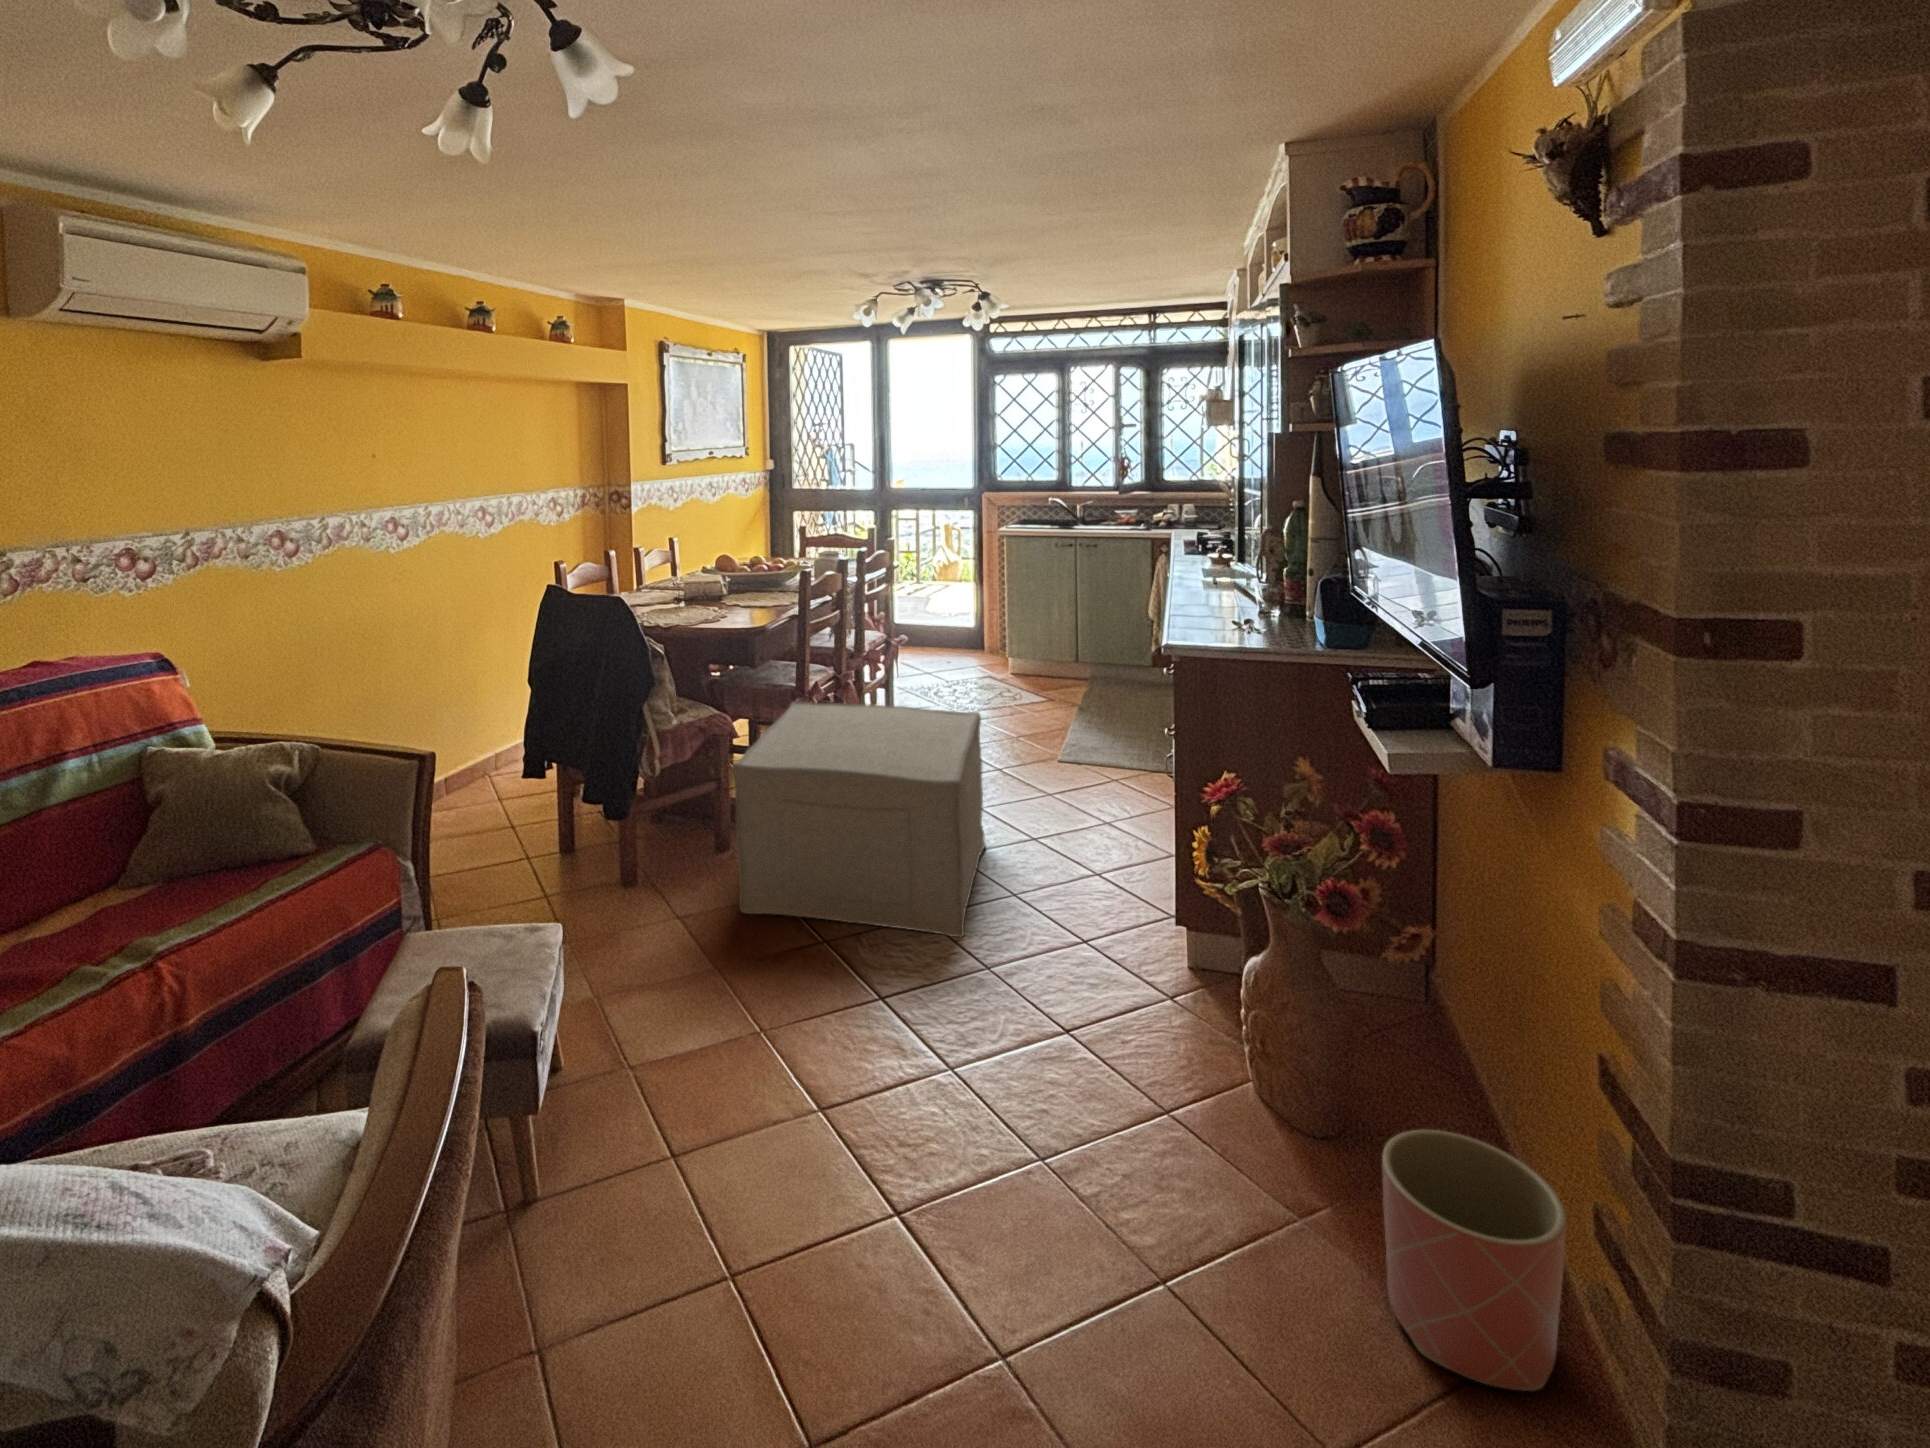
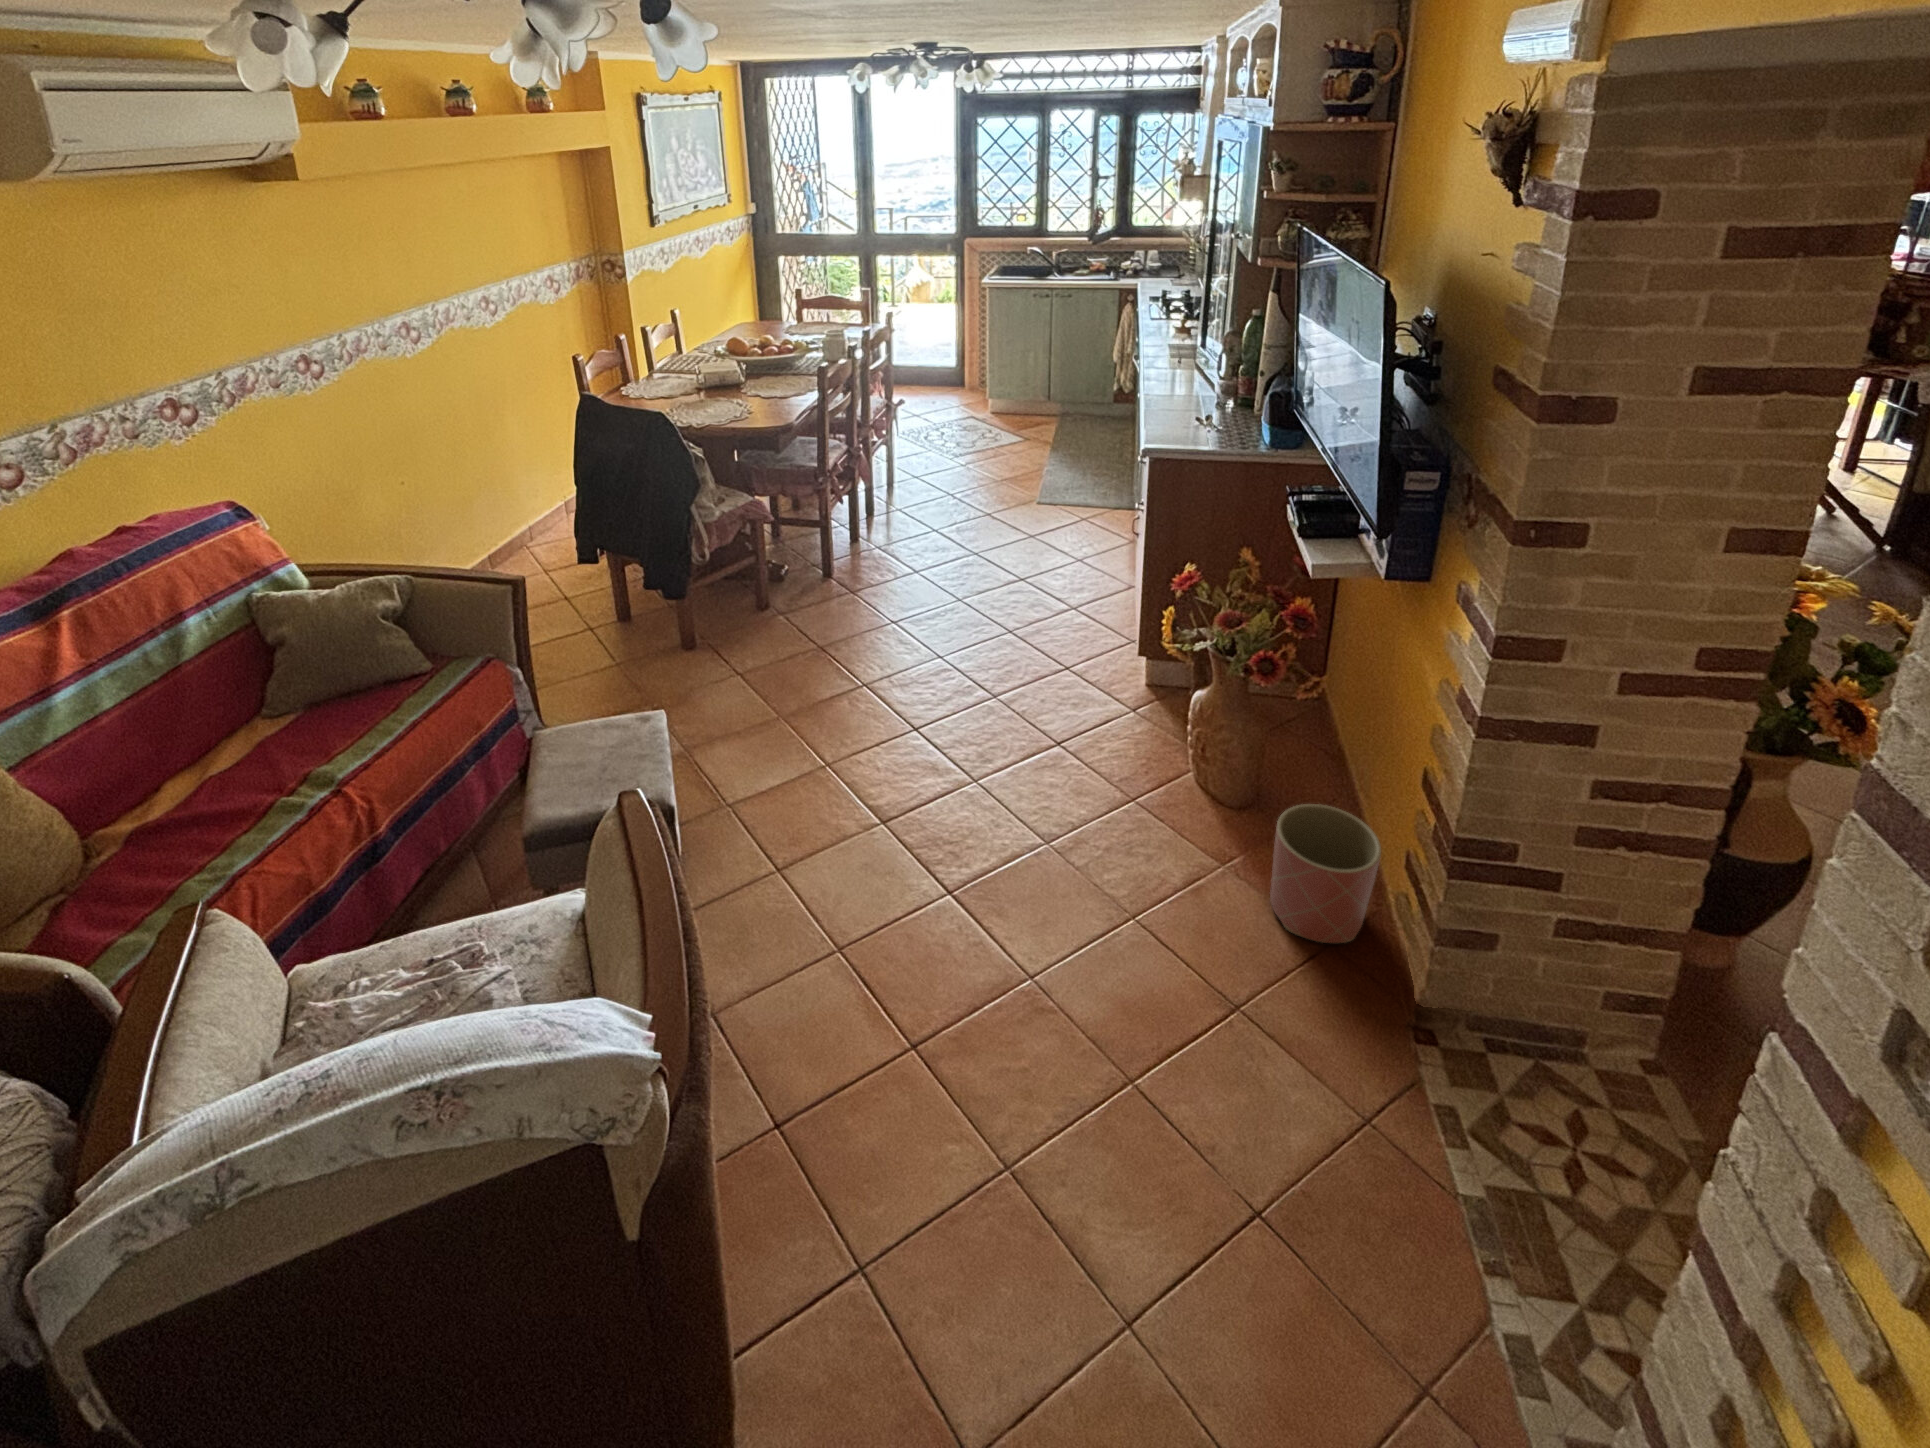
ottoman: present [732,701,986,937] -> none [783,481,986,673]

